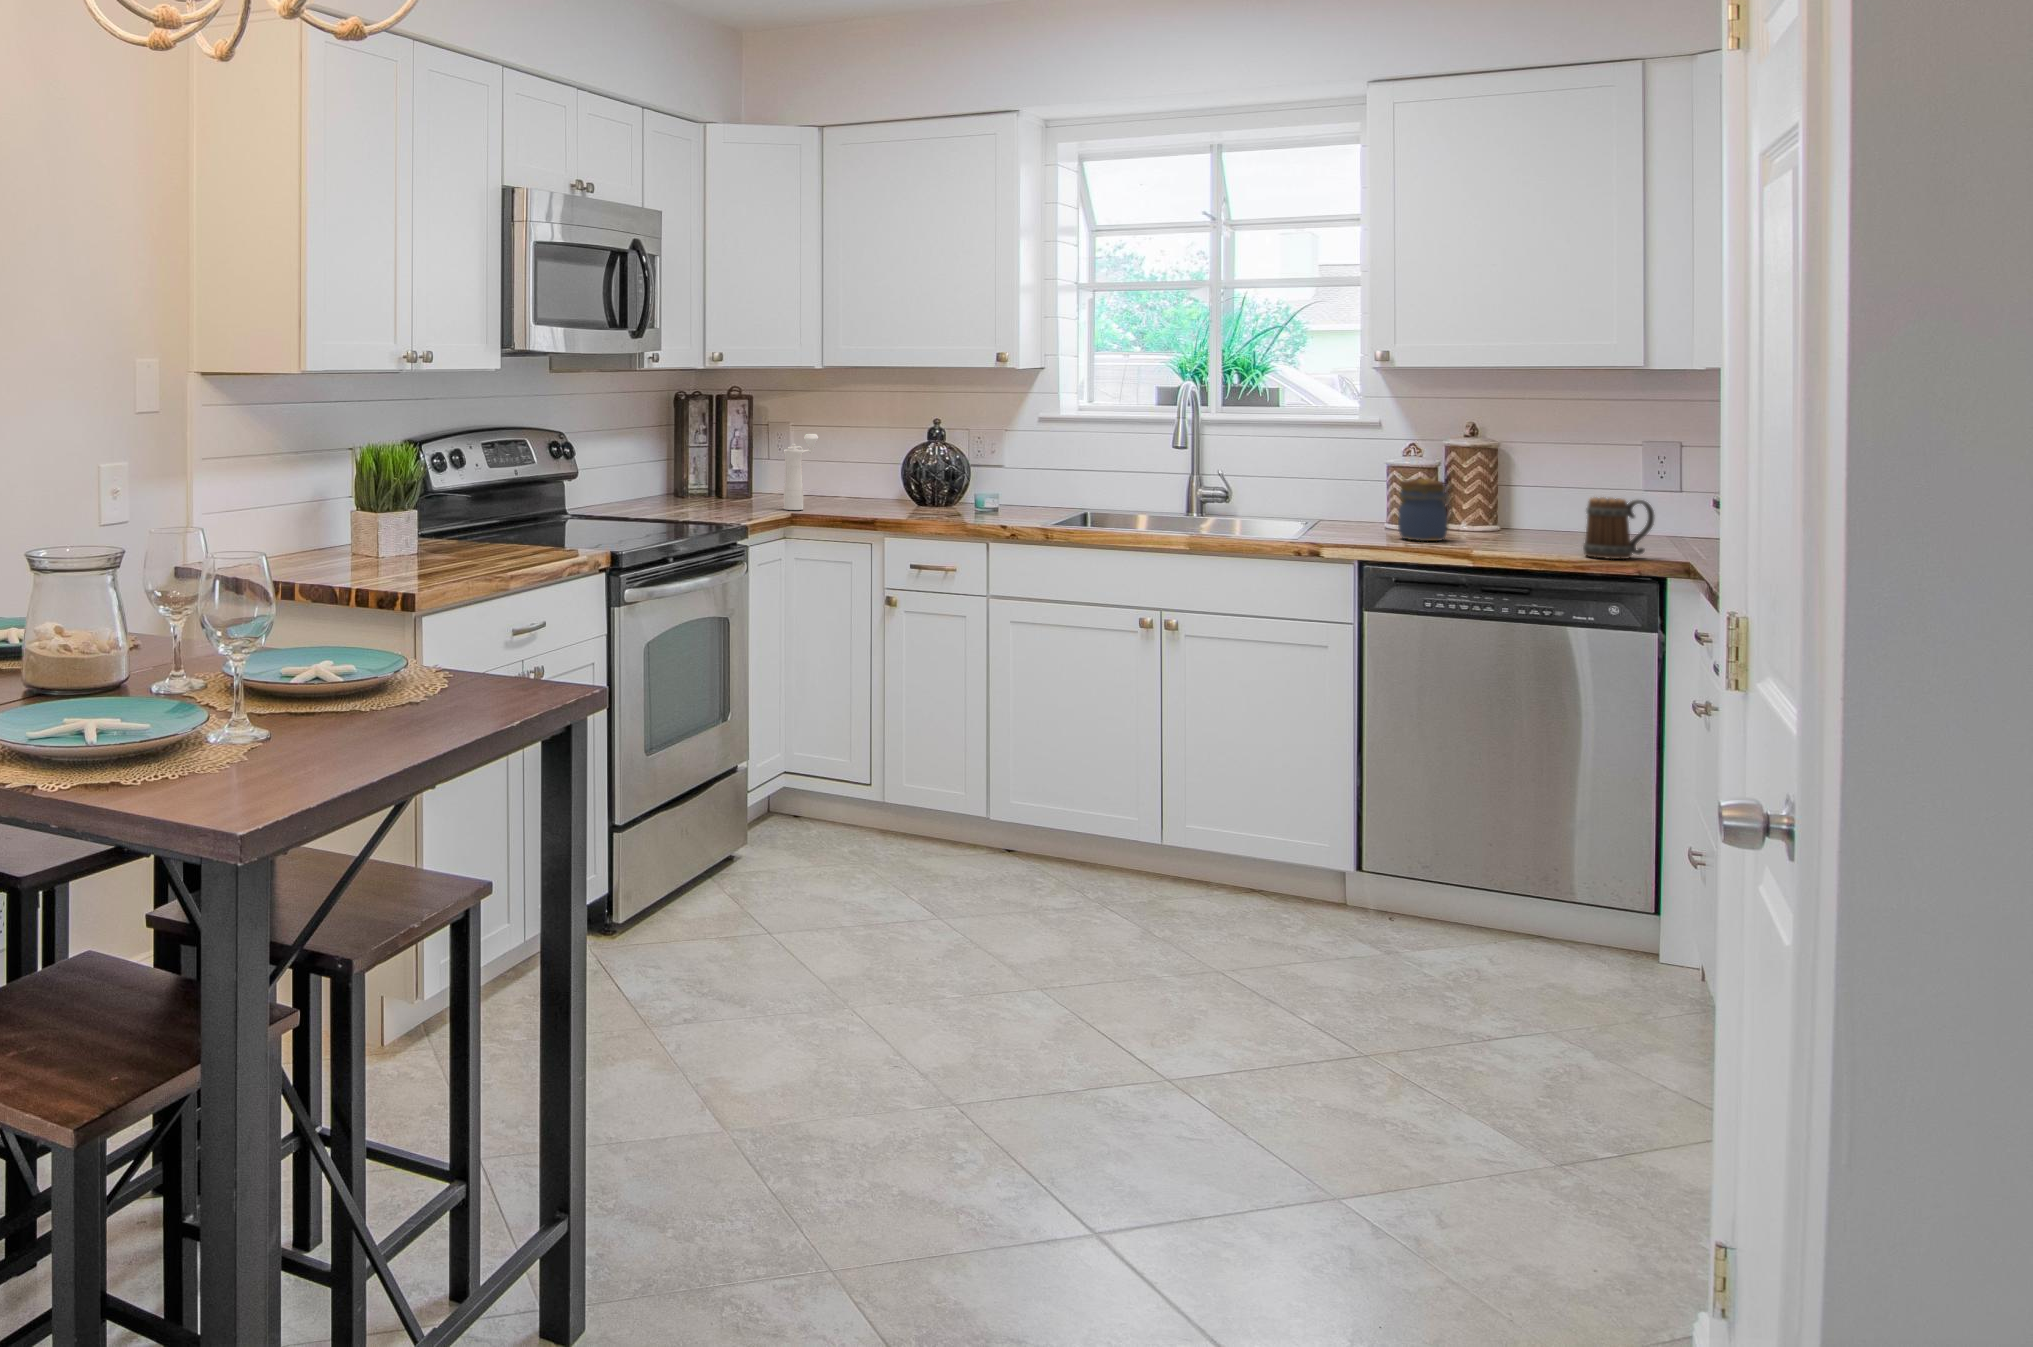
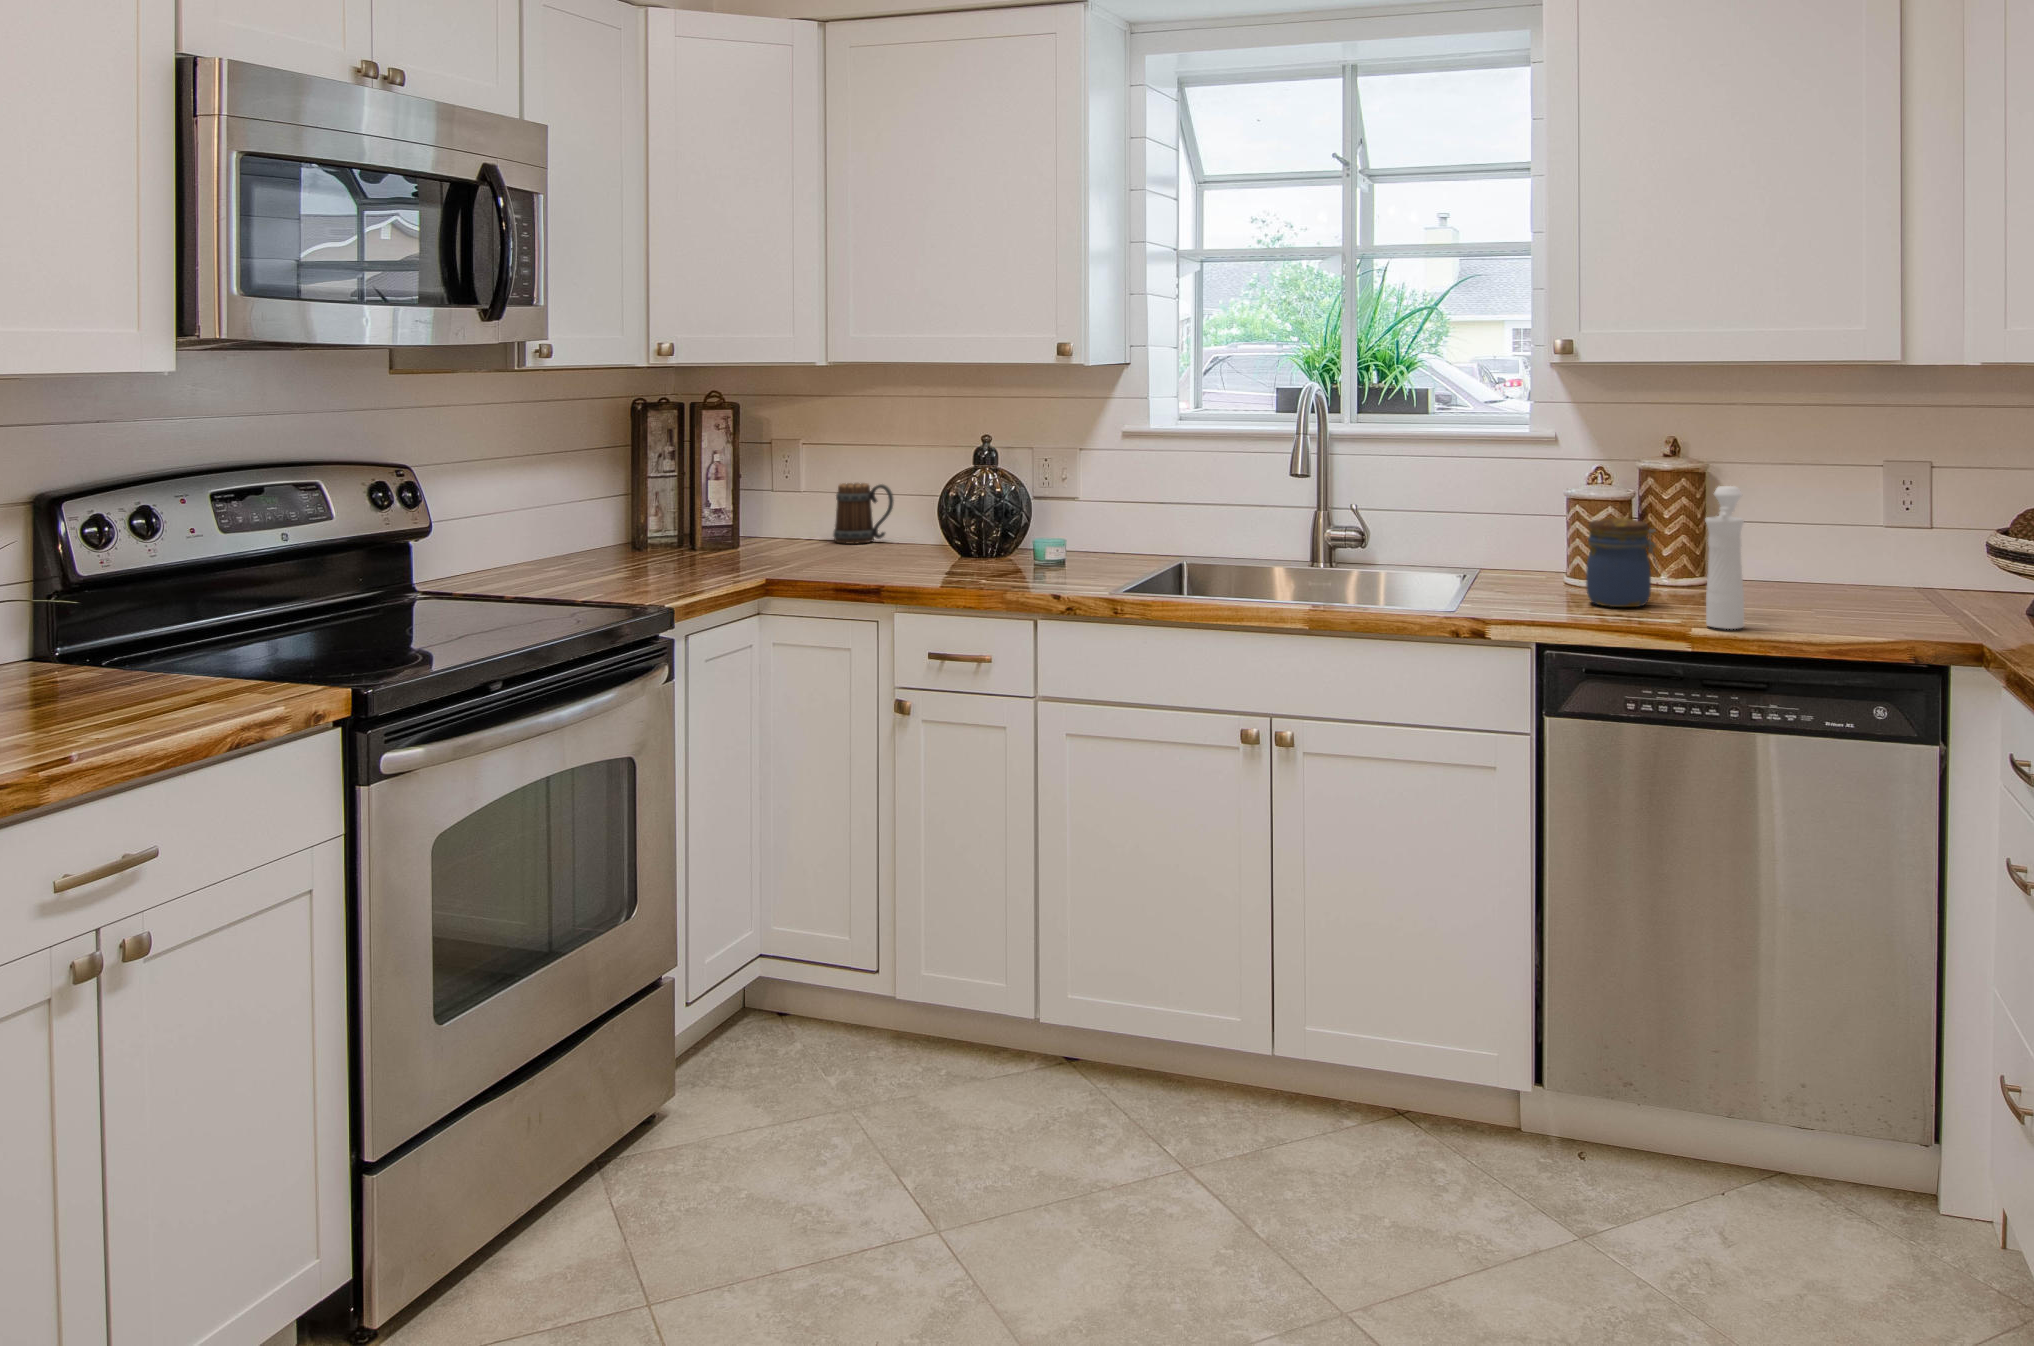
pepper mill: present [783,434,819,510] -> present [1705,486,1744,629]
mug: present [1583,497,1655,559] -> present [833,483,894,544]

